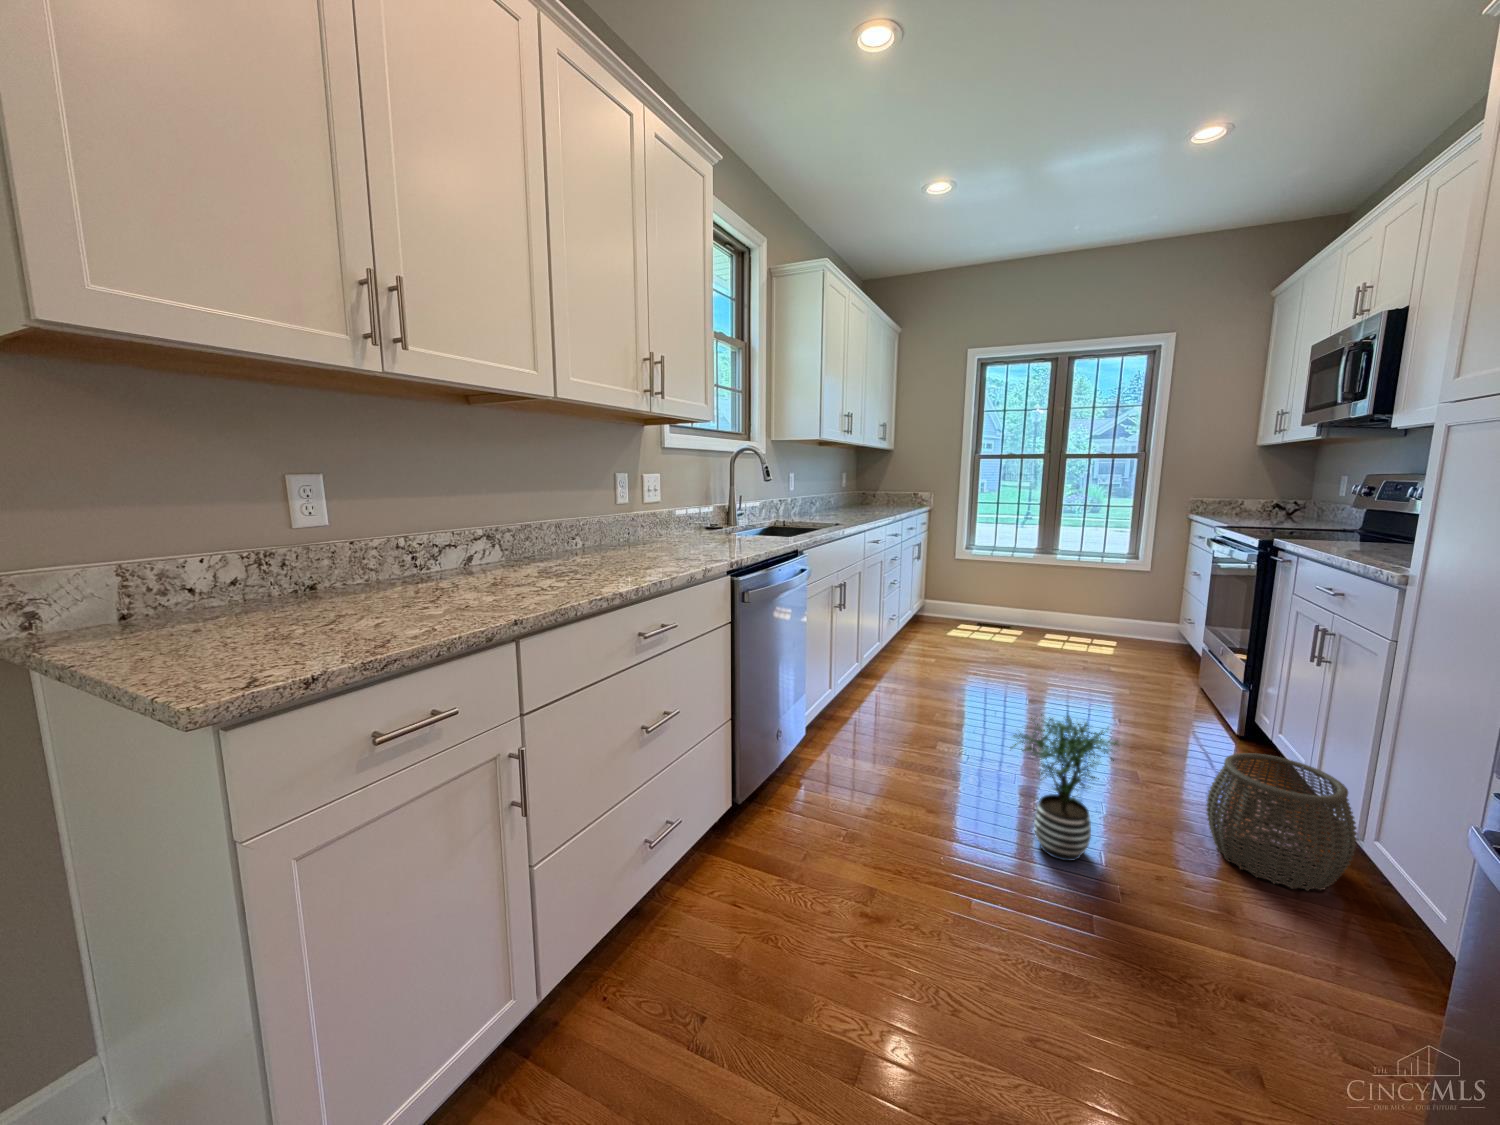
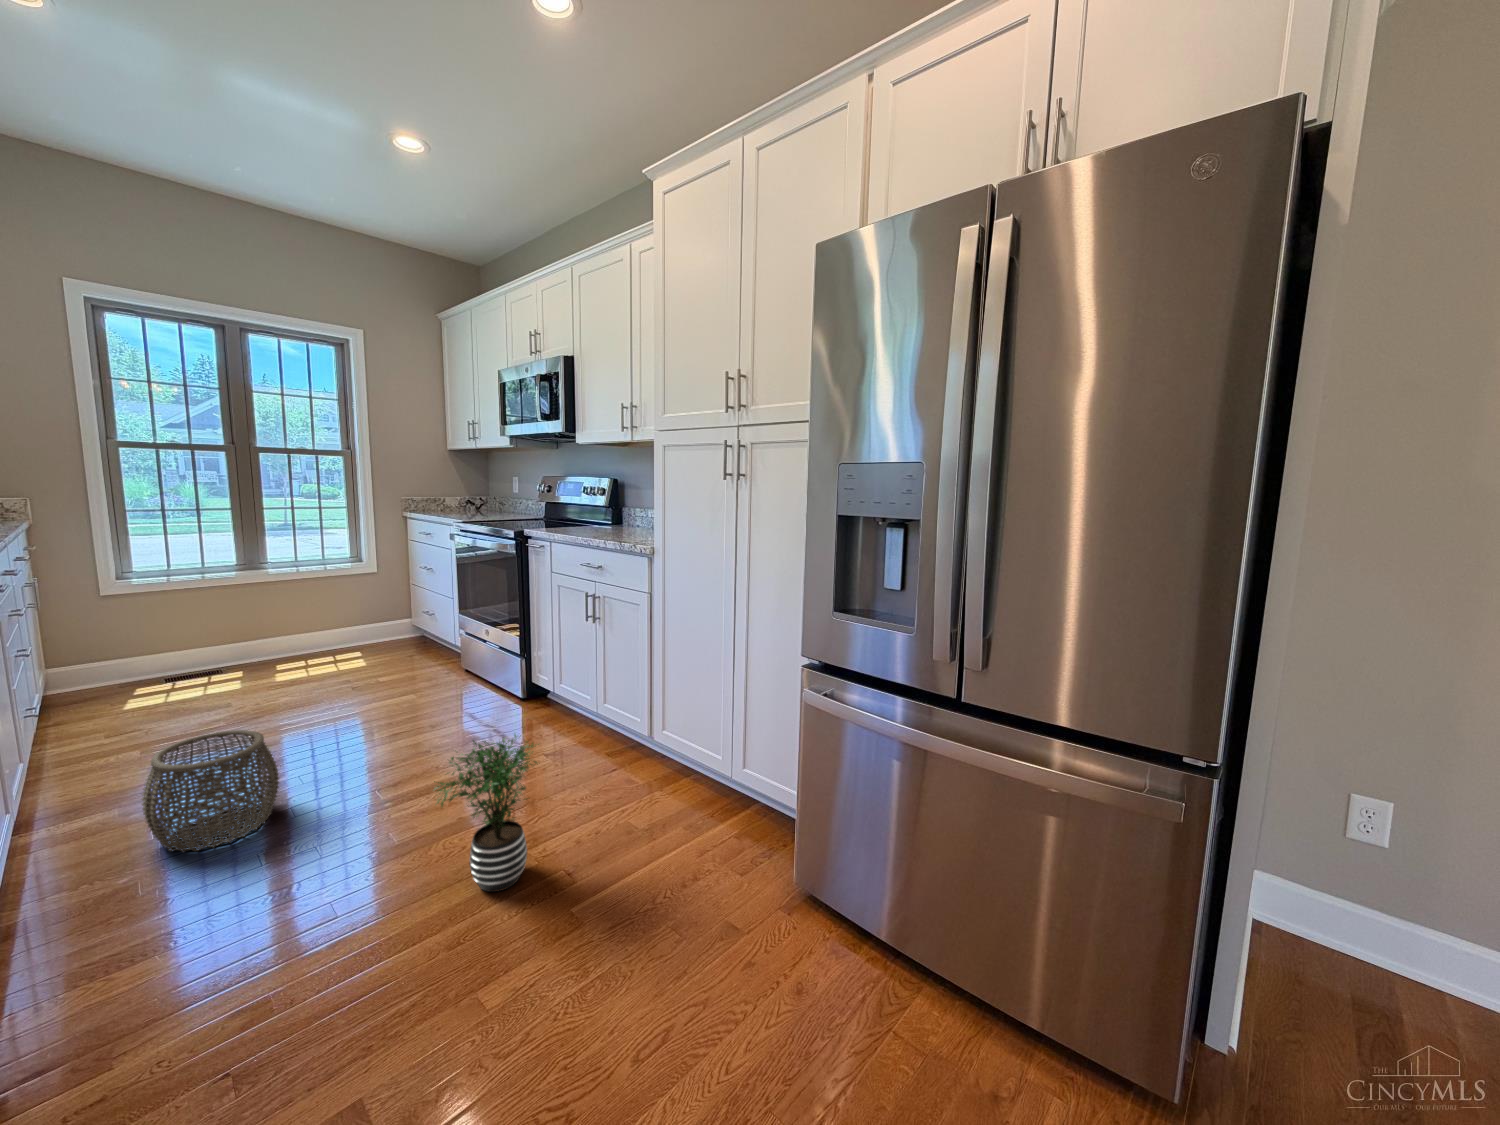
woven basket: present [1206,753,1357,891] -> present [142,730,279,852]

